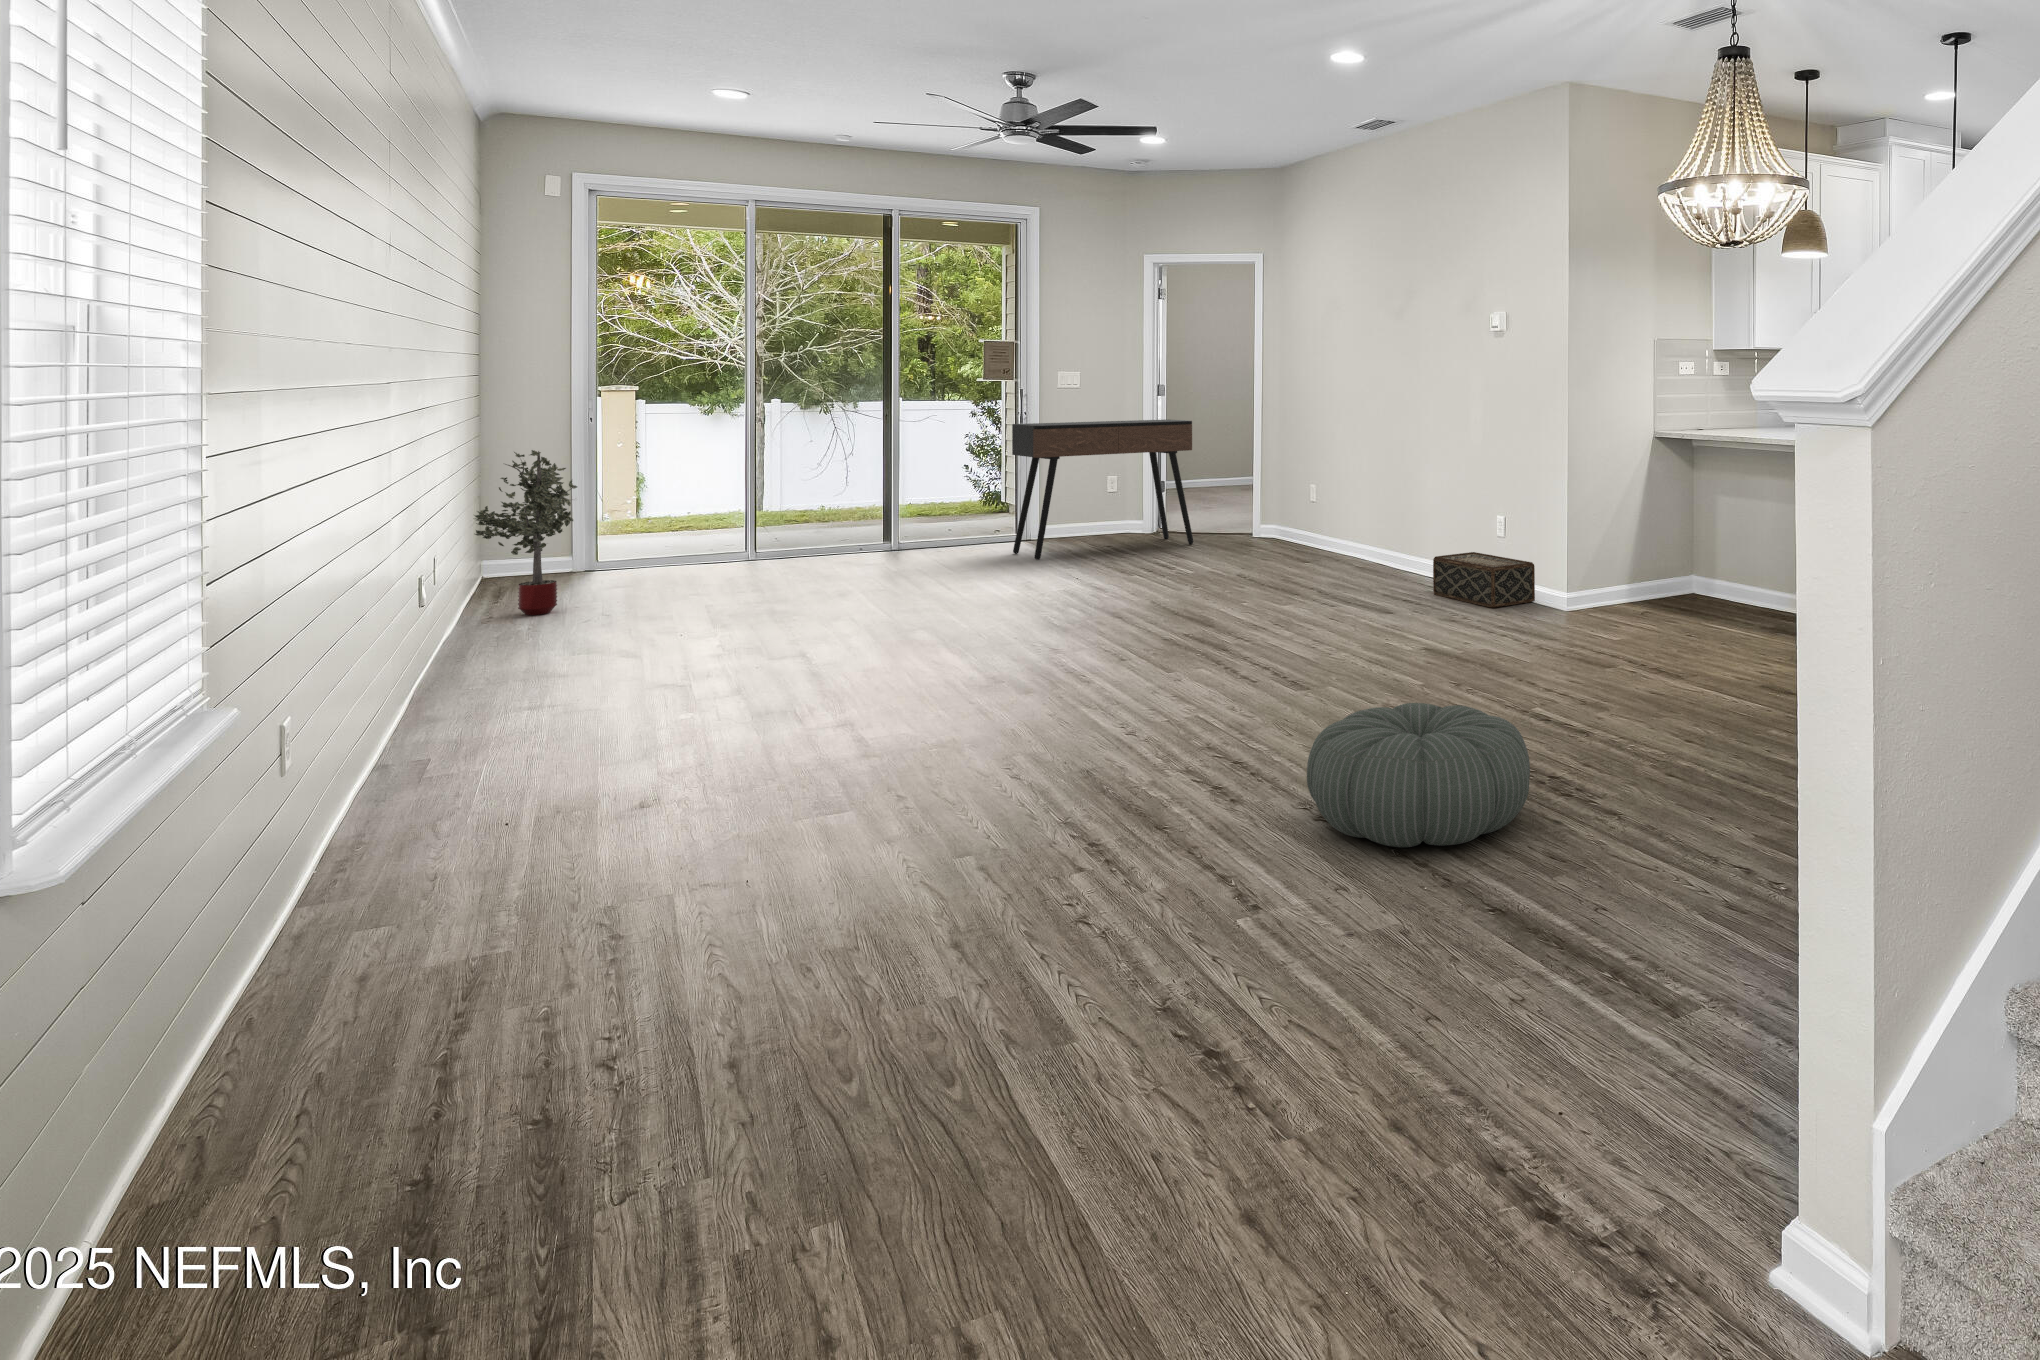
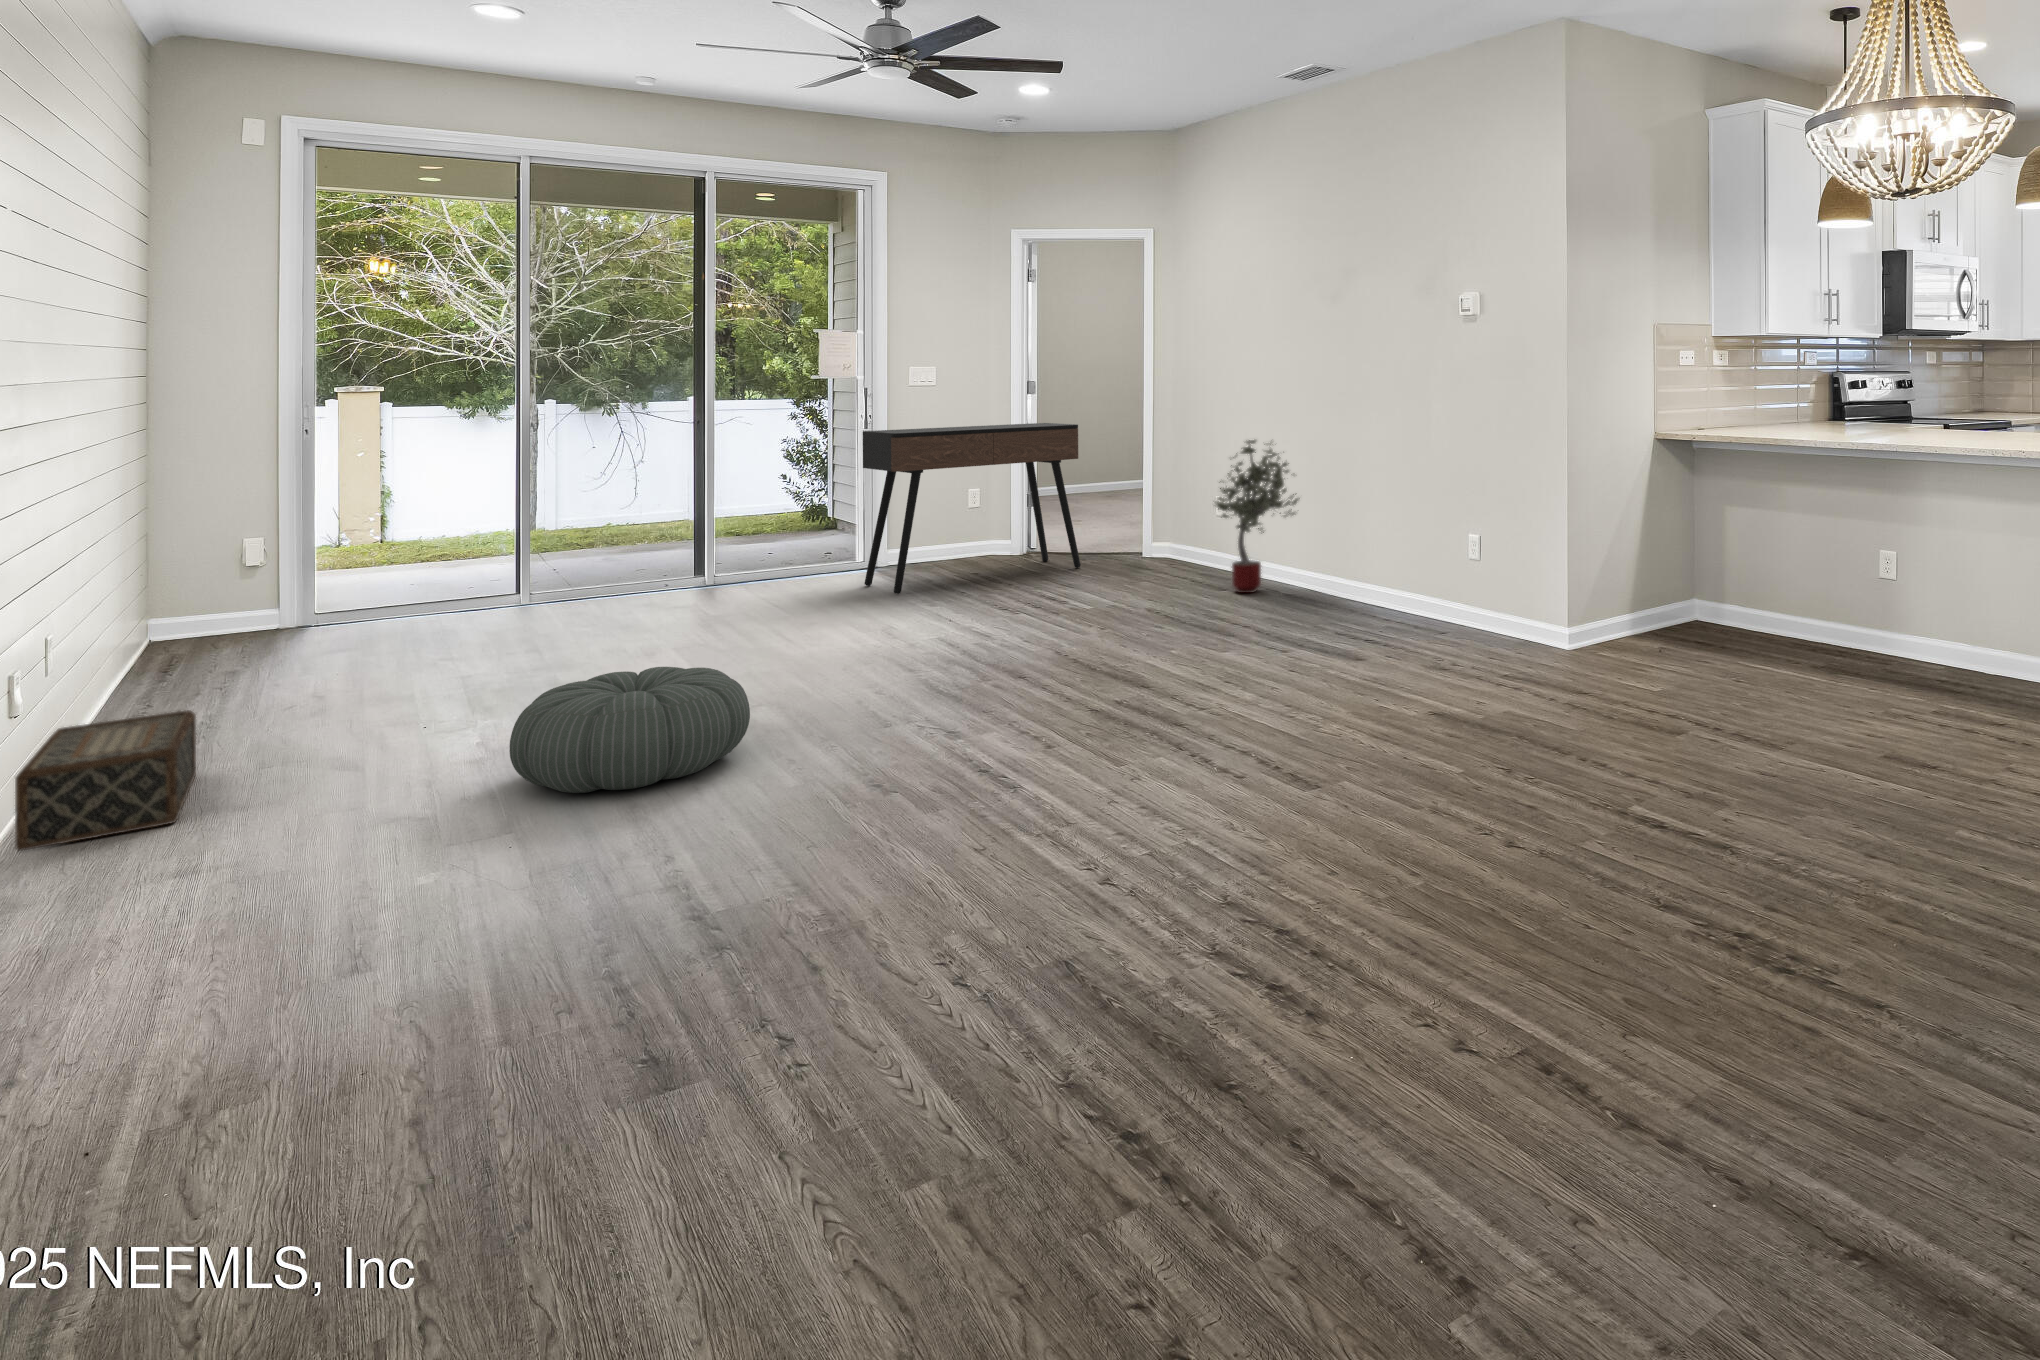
potted tree: present [474,450,577,615] -> present [1215,440,1300,593]
woven basket: present [1433,552,1535,607] -> present [15,710,196,851]
pouf: present [1307,703,1530,847] -> present [510,667,750,793]

